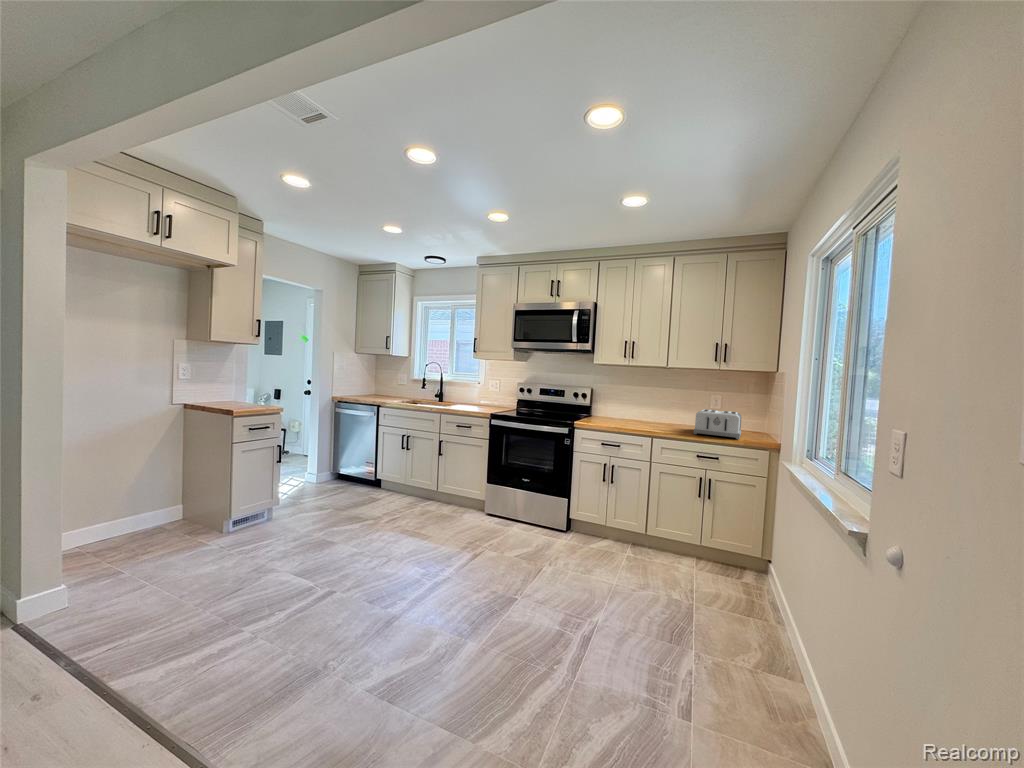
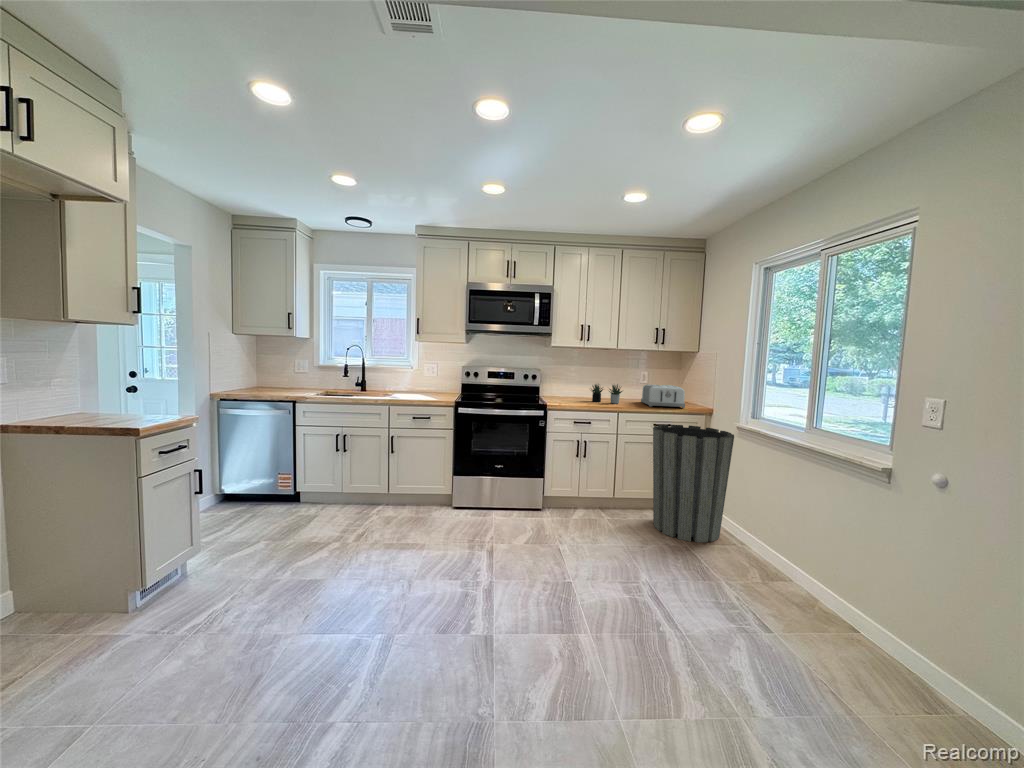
succulent plant: none [633,404,671,428] -> present [591,384,622,404]
trash can: none [676,456,778,607] -> present [653,425,734,542]

